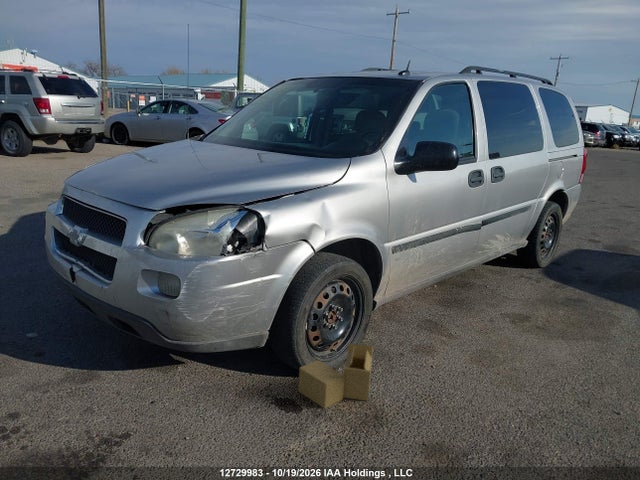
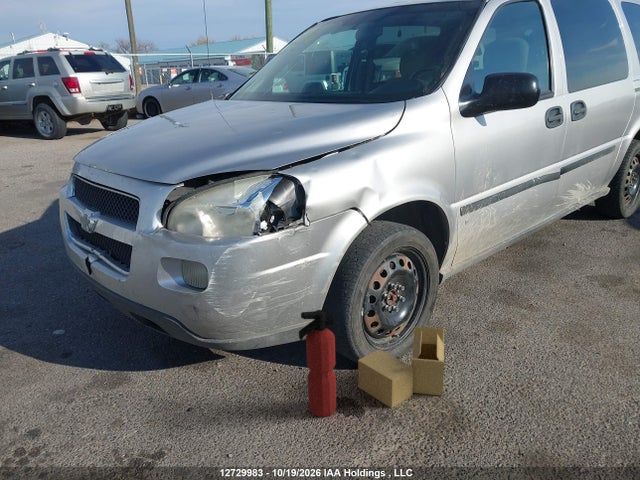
fire extinguisher: none [252,321,283,413] -> present [299,310,336,417]

